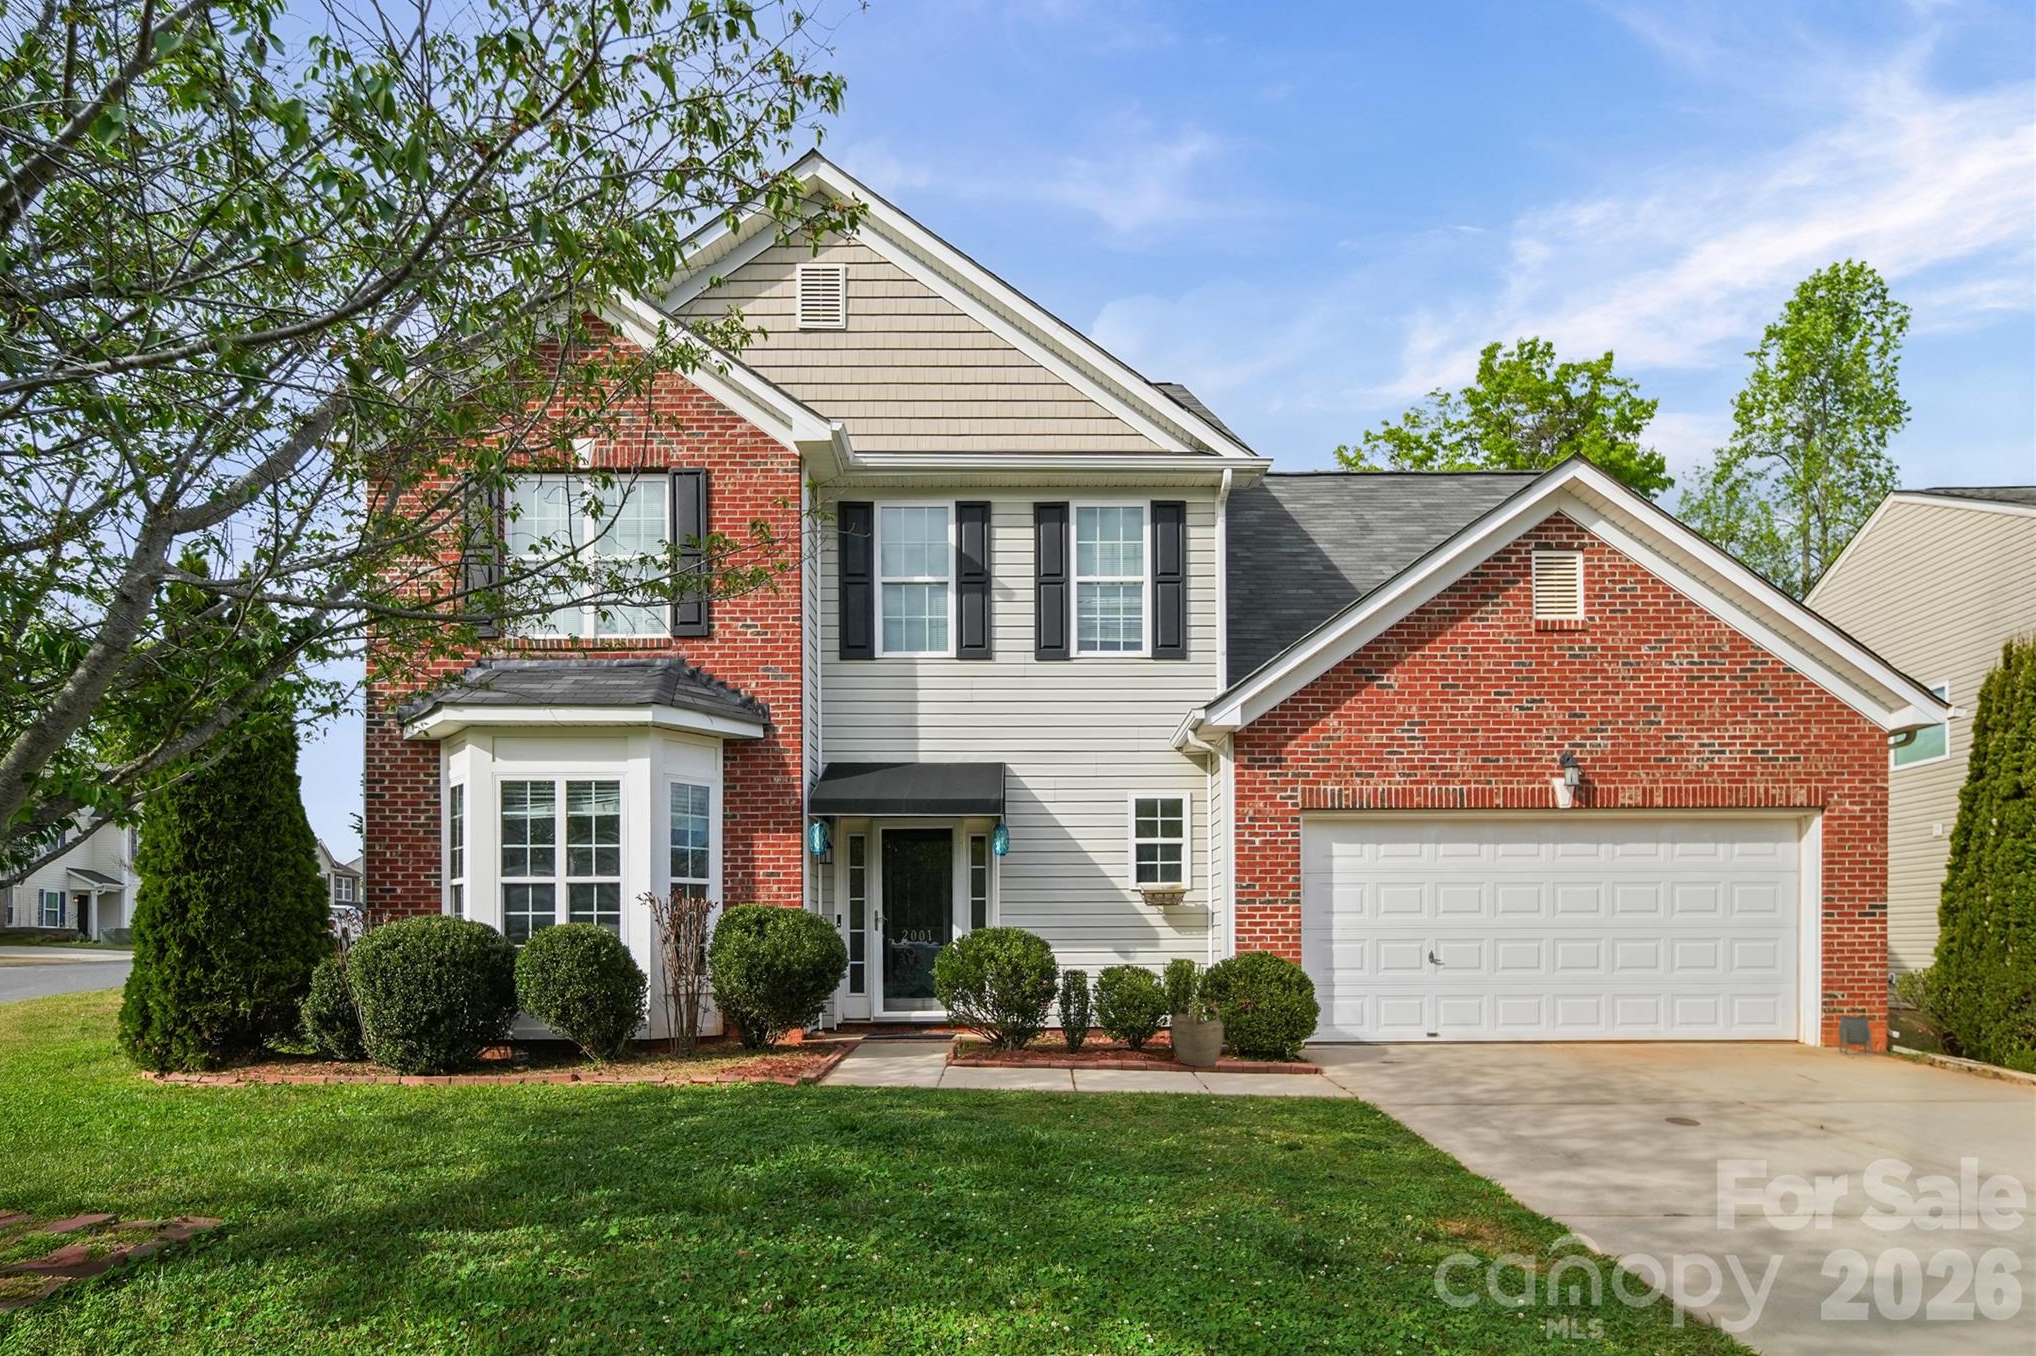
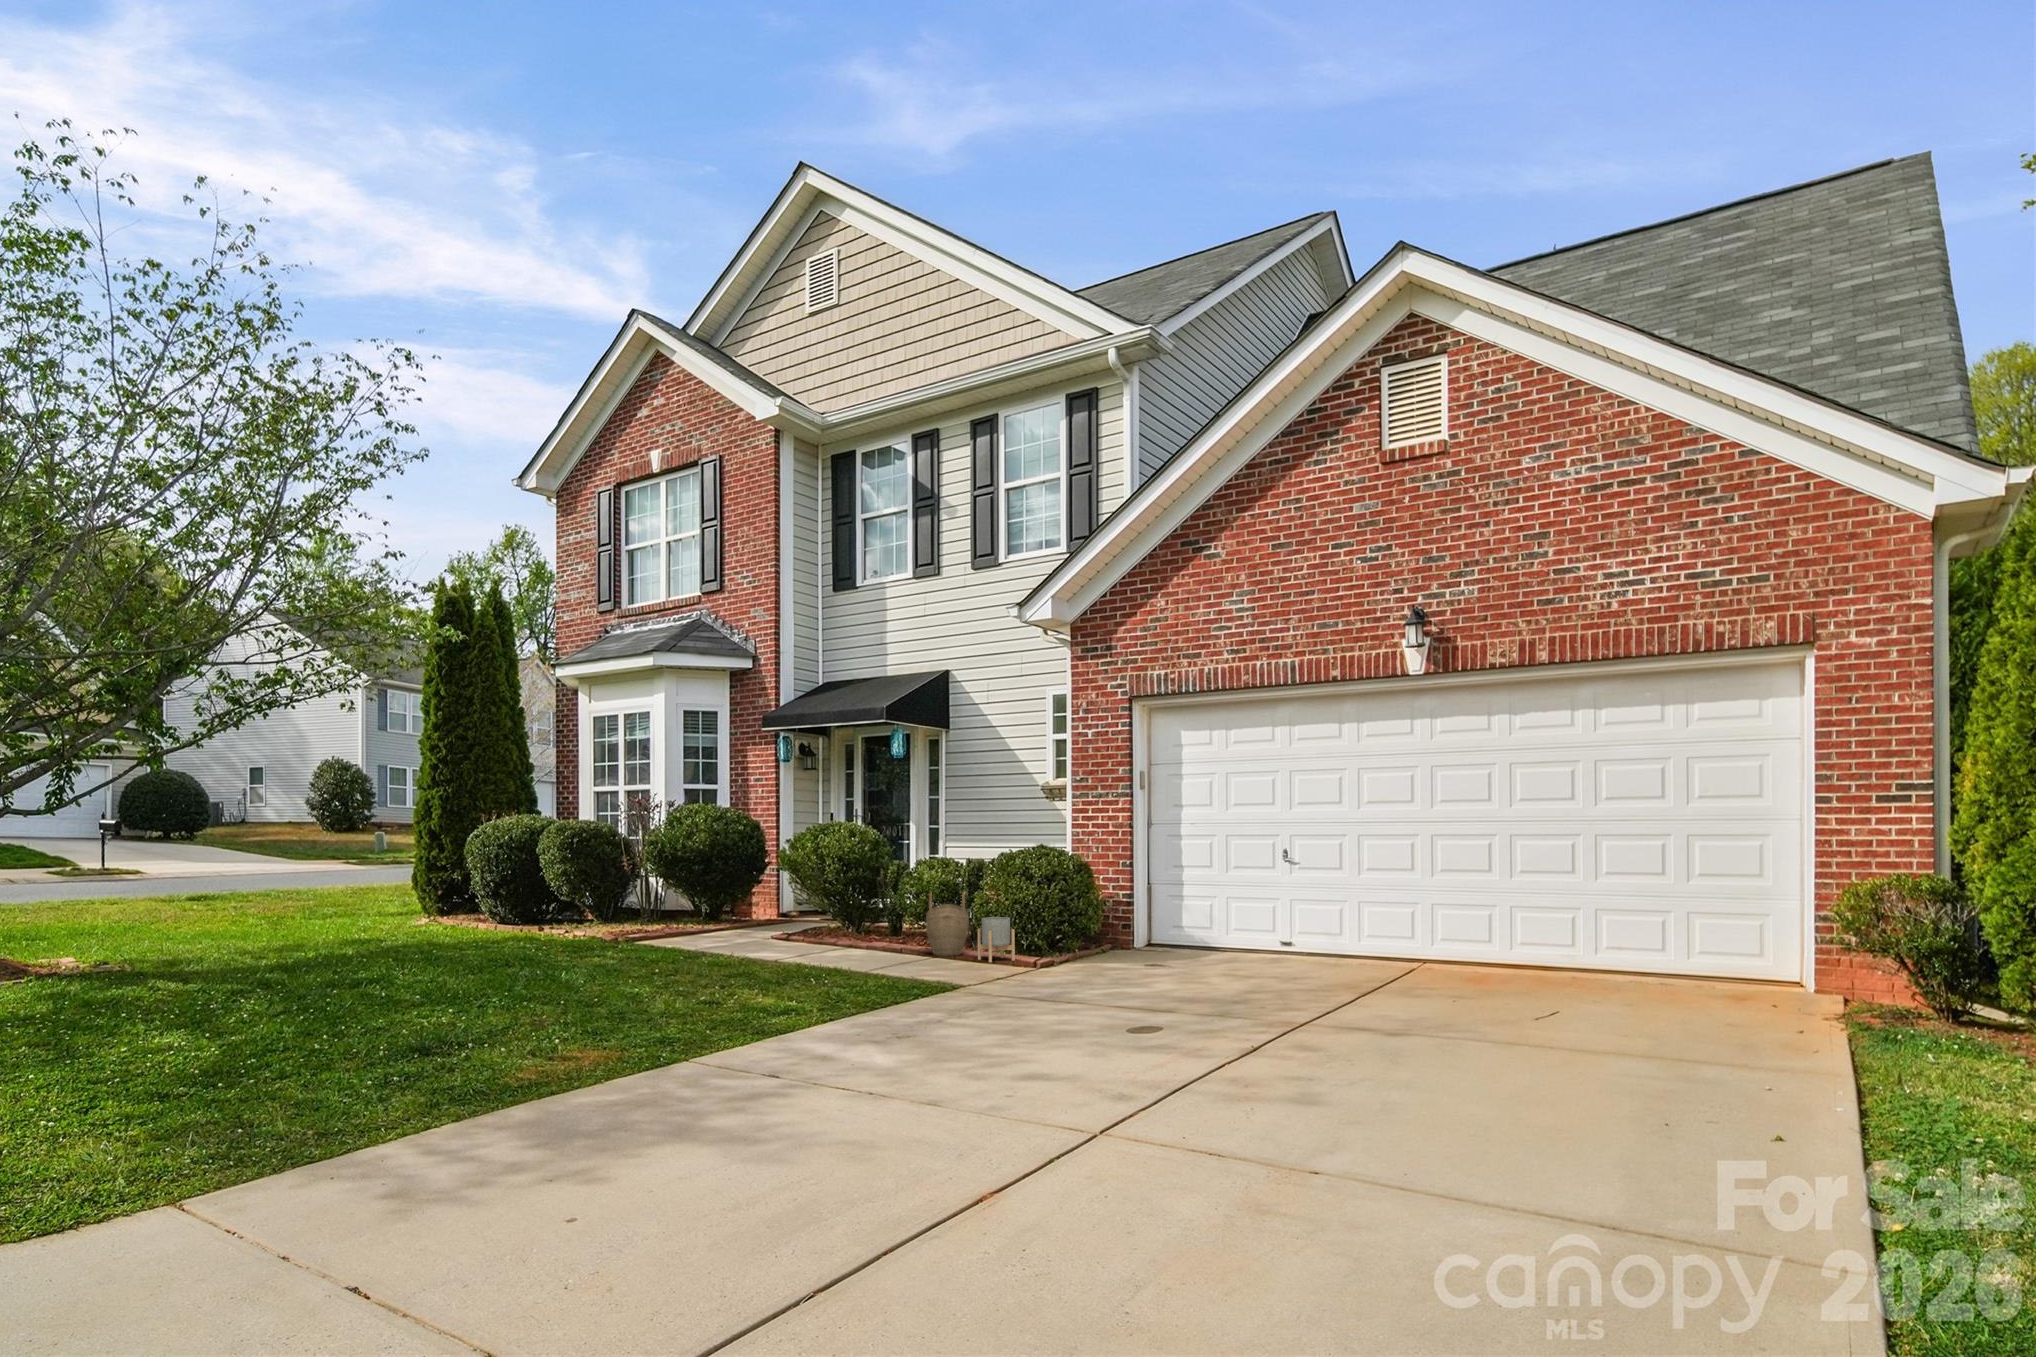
planter: present [1838,1016,1873,1056] -> present [978,917,1015,962]

